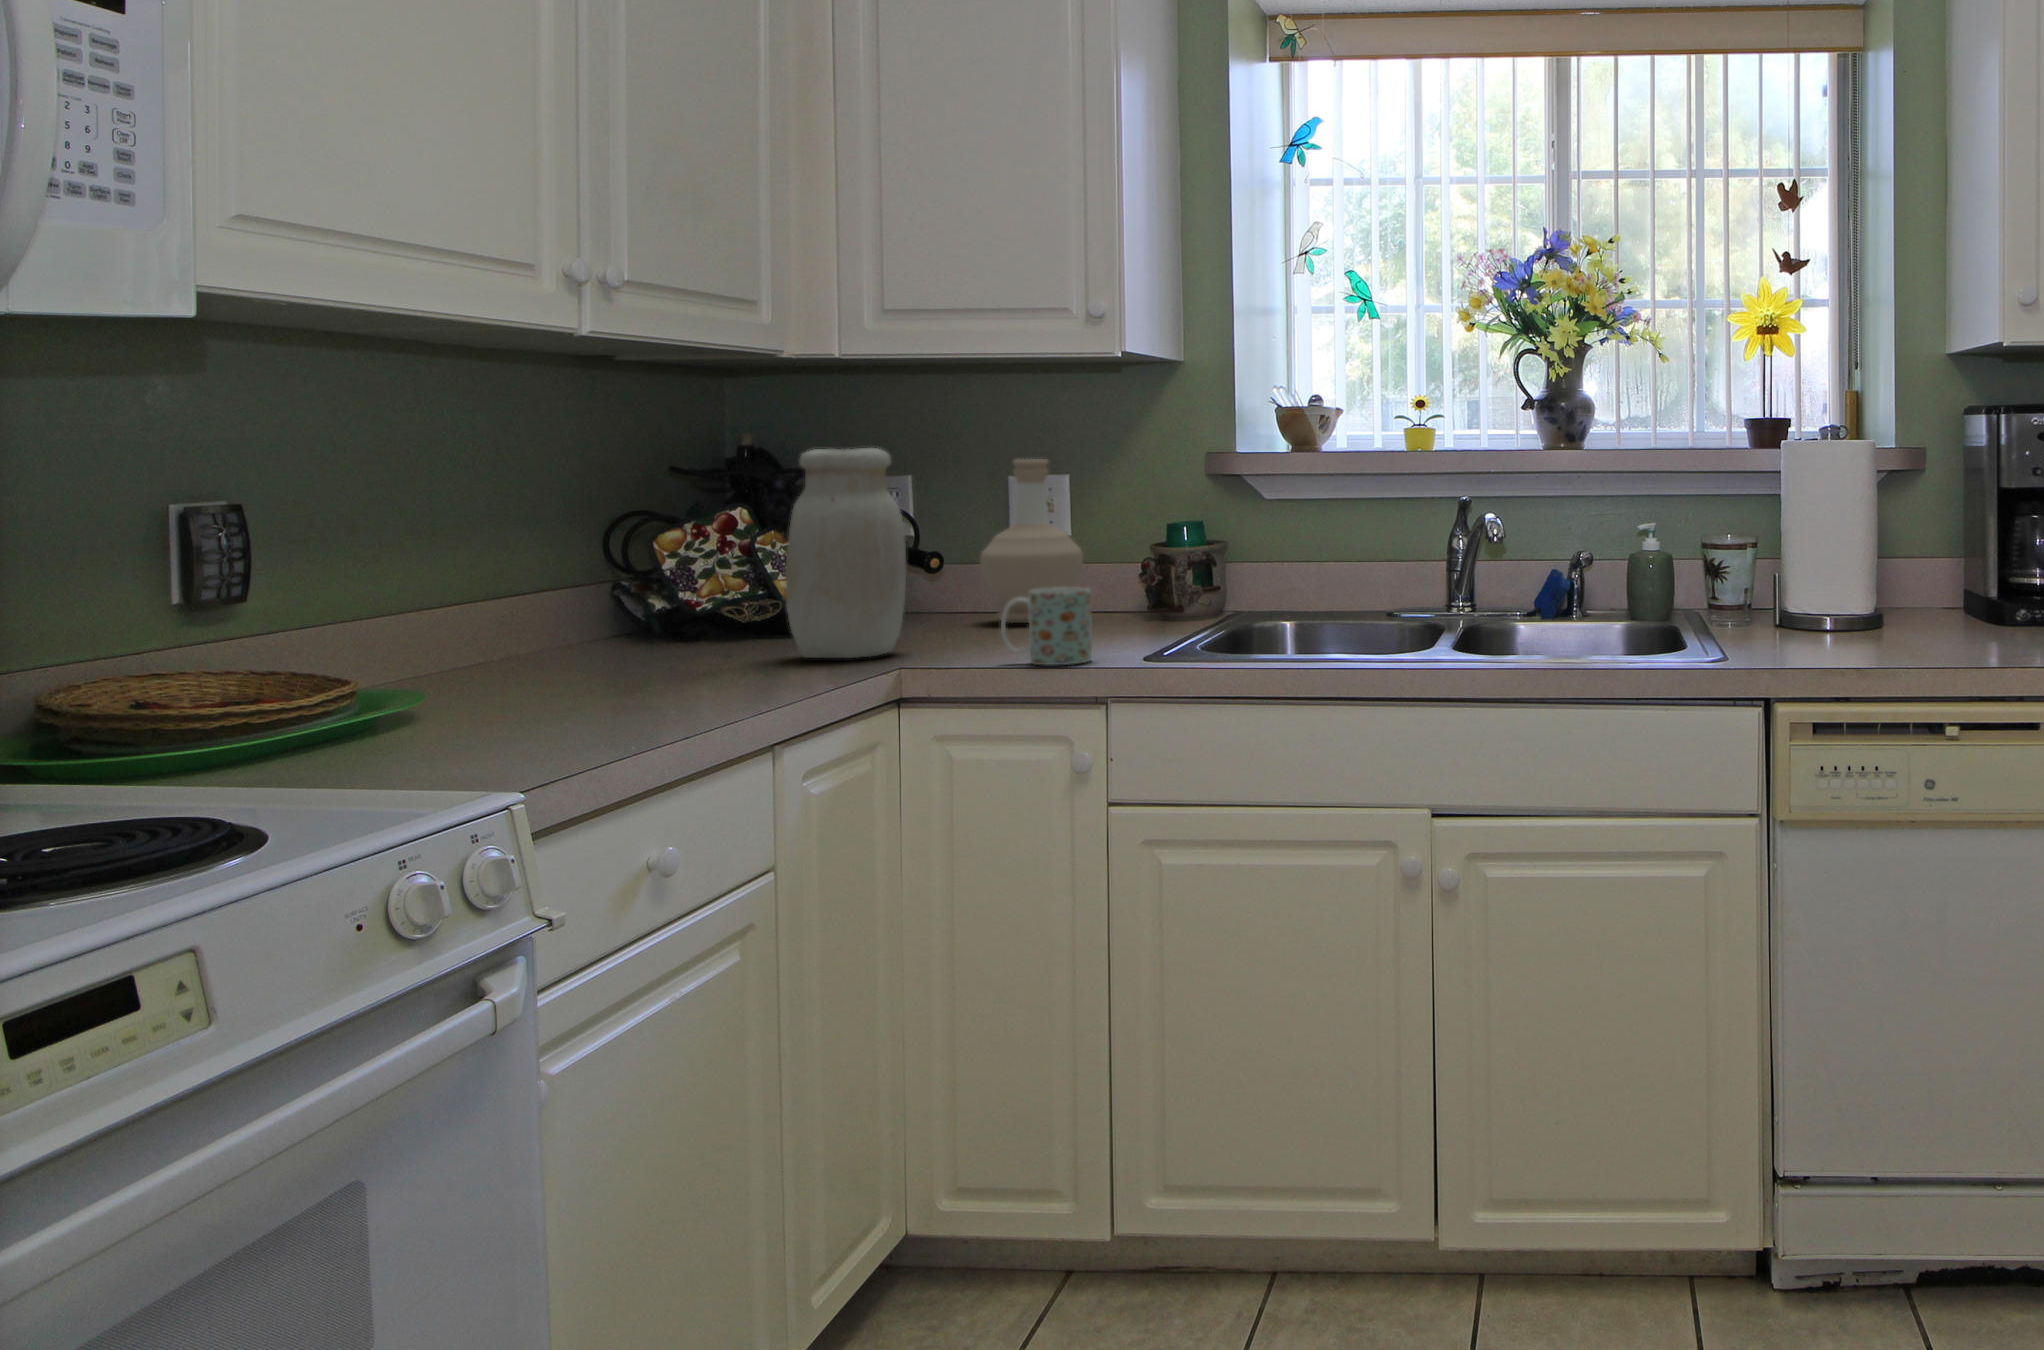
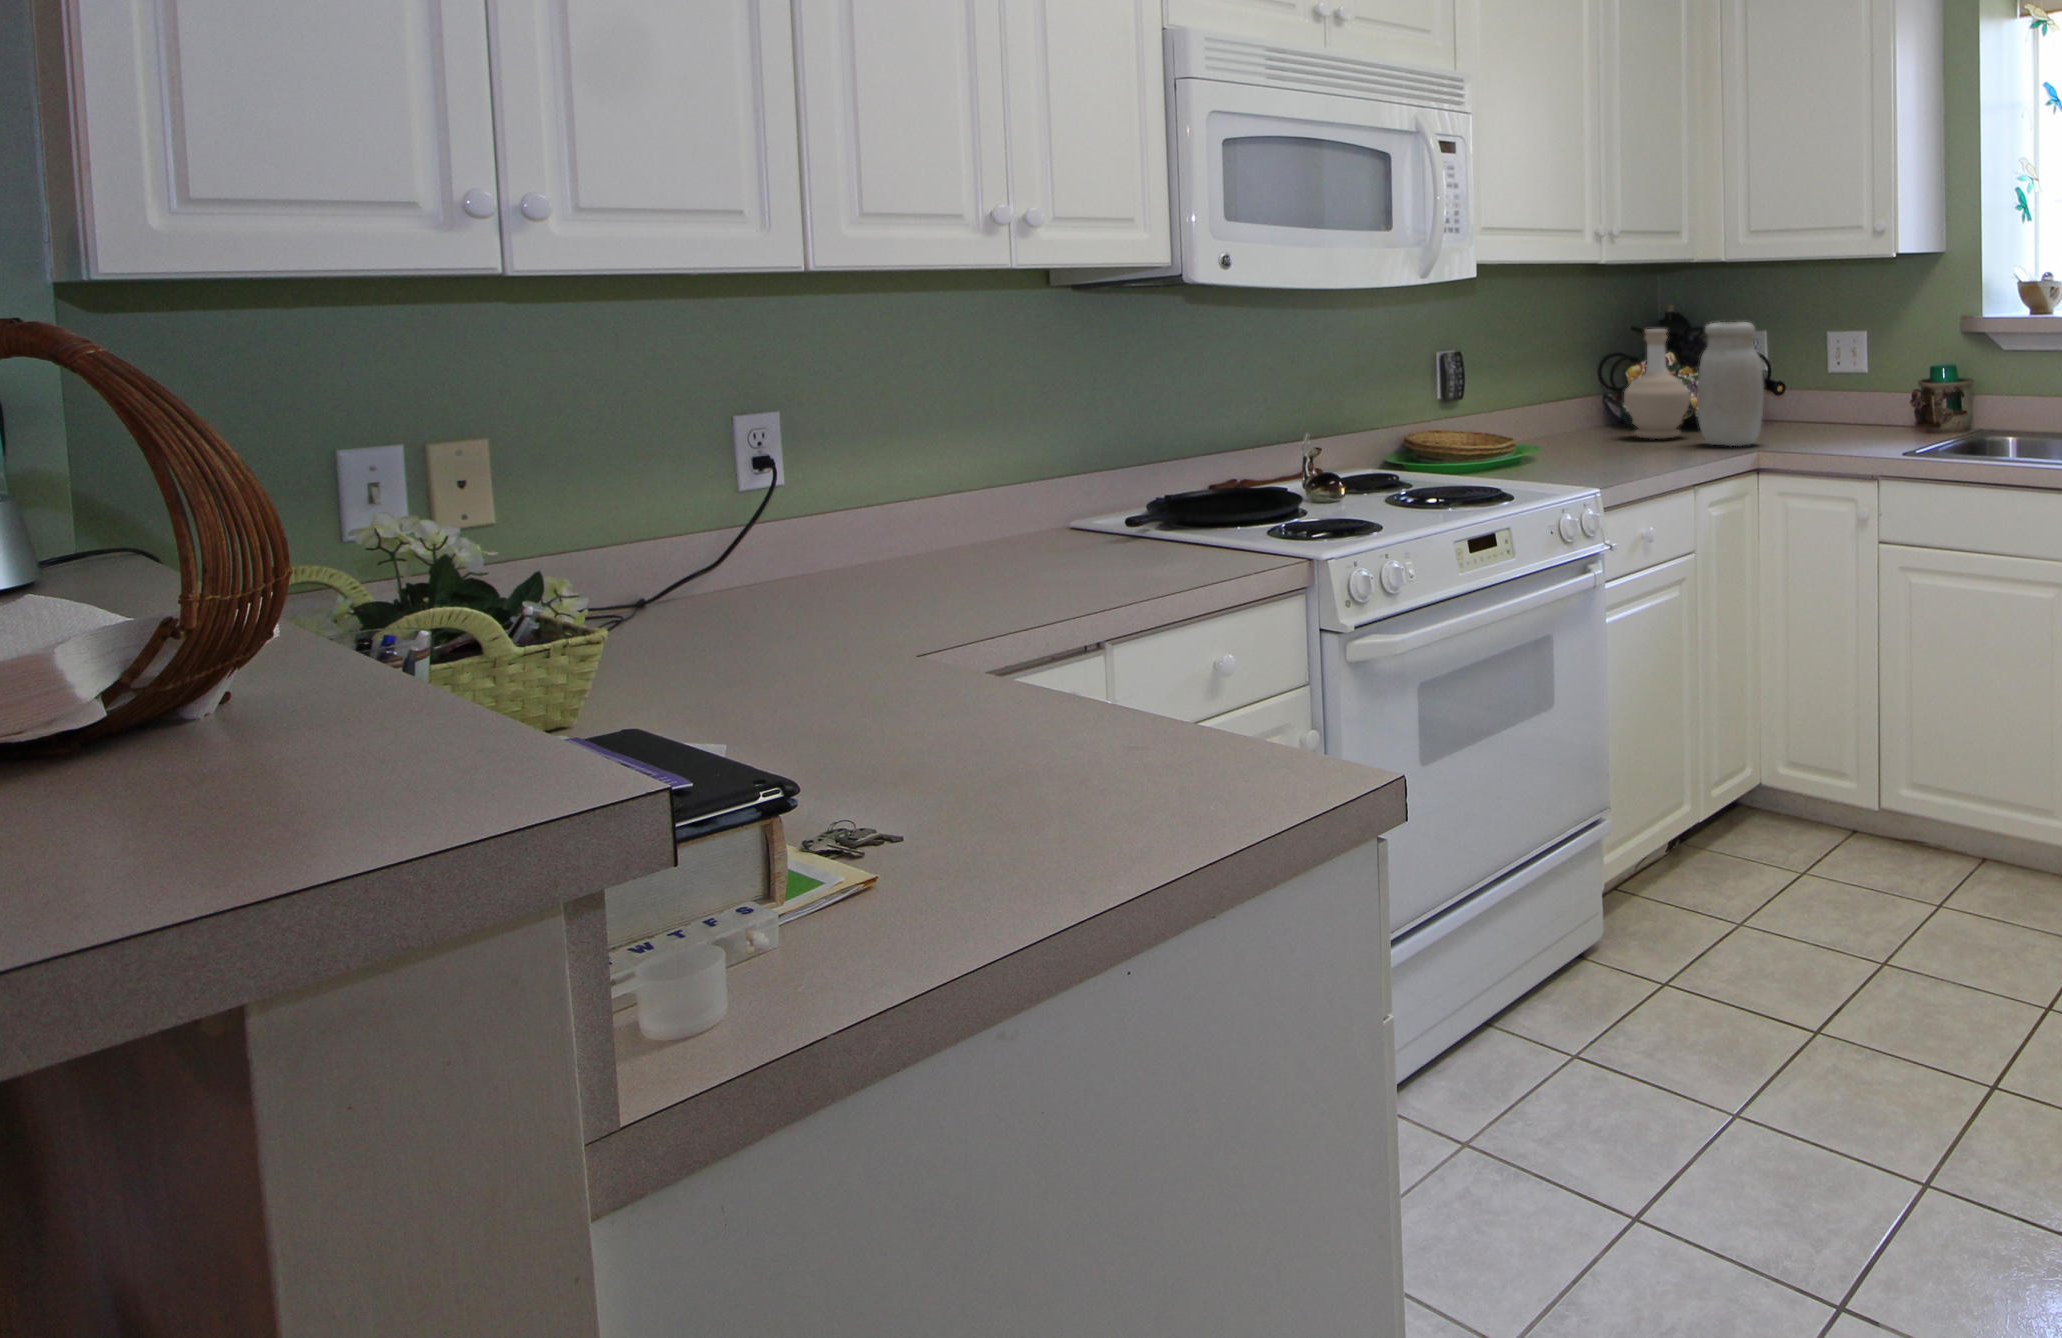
bottle: present [980,459,1083,623] -> present [1624,329,1690,439]
mug: present [1001,588,1092,665] -> none [1818,410,1872,457]

